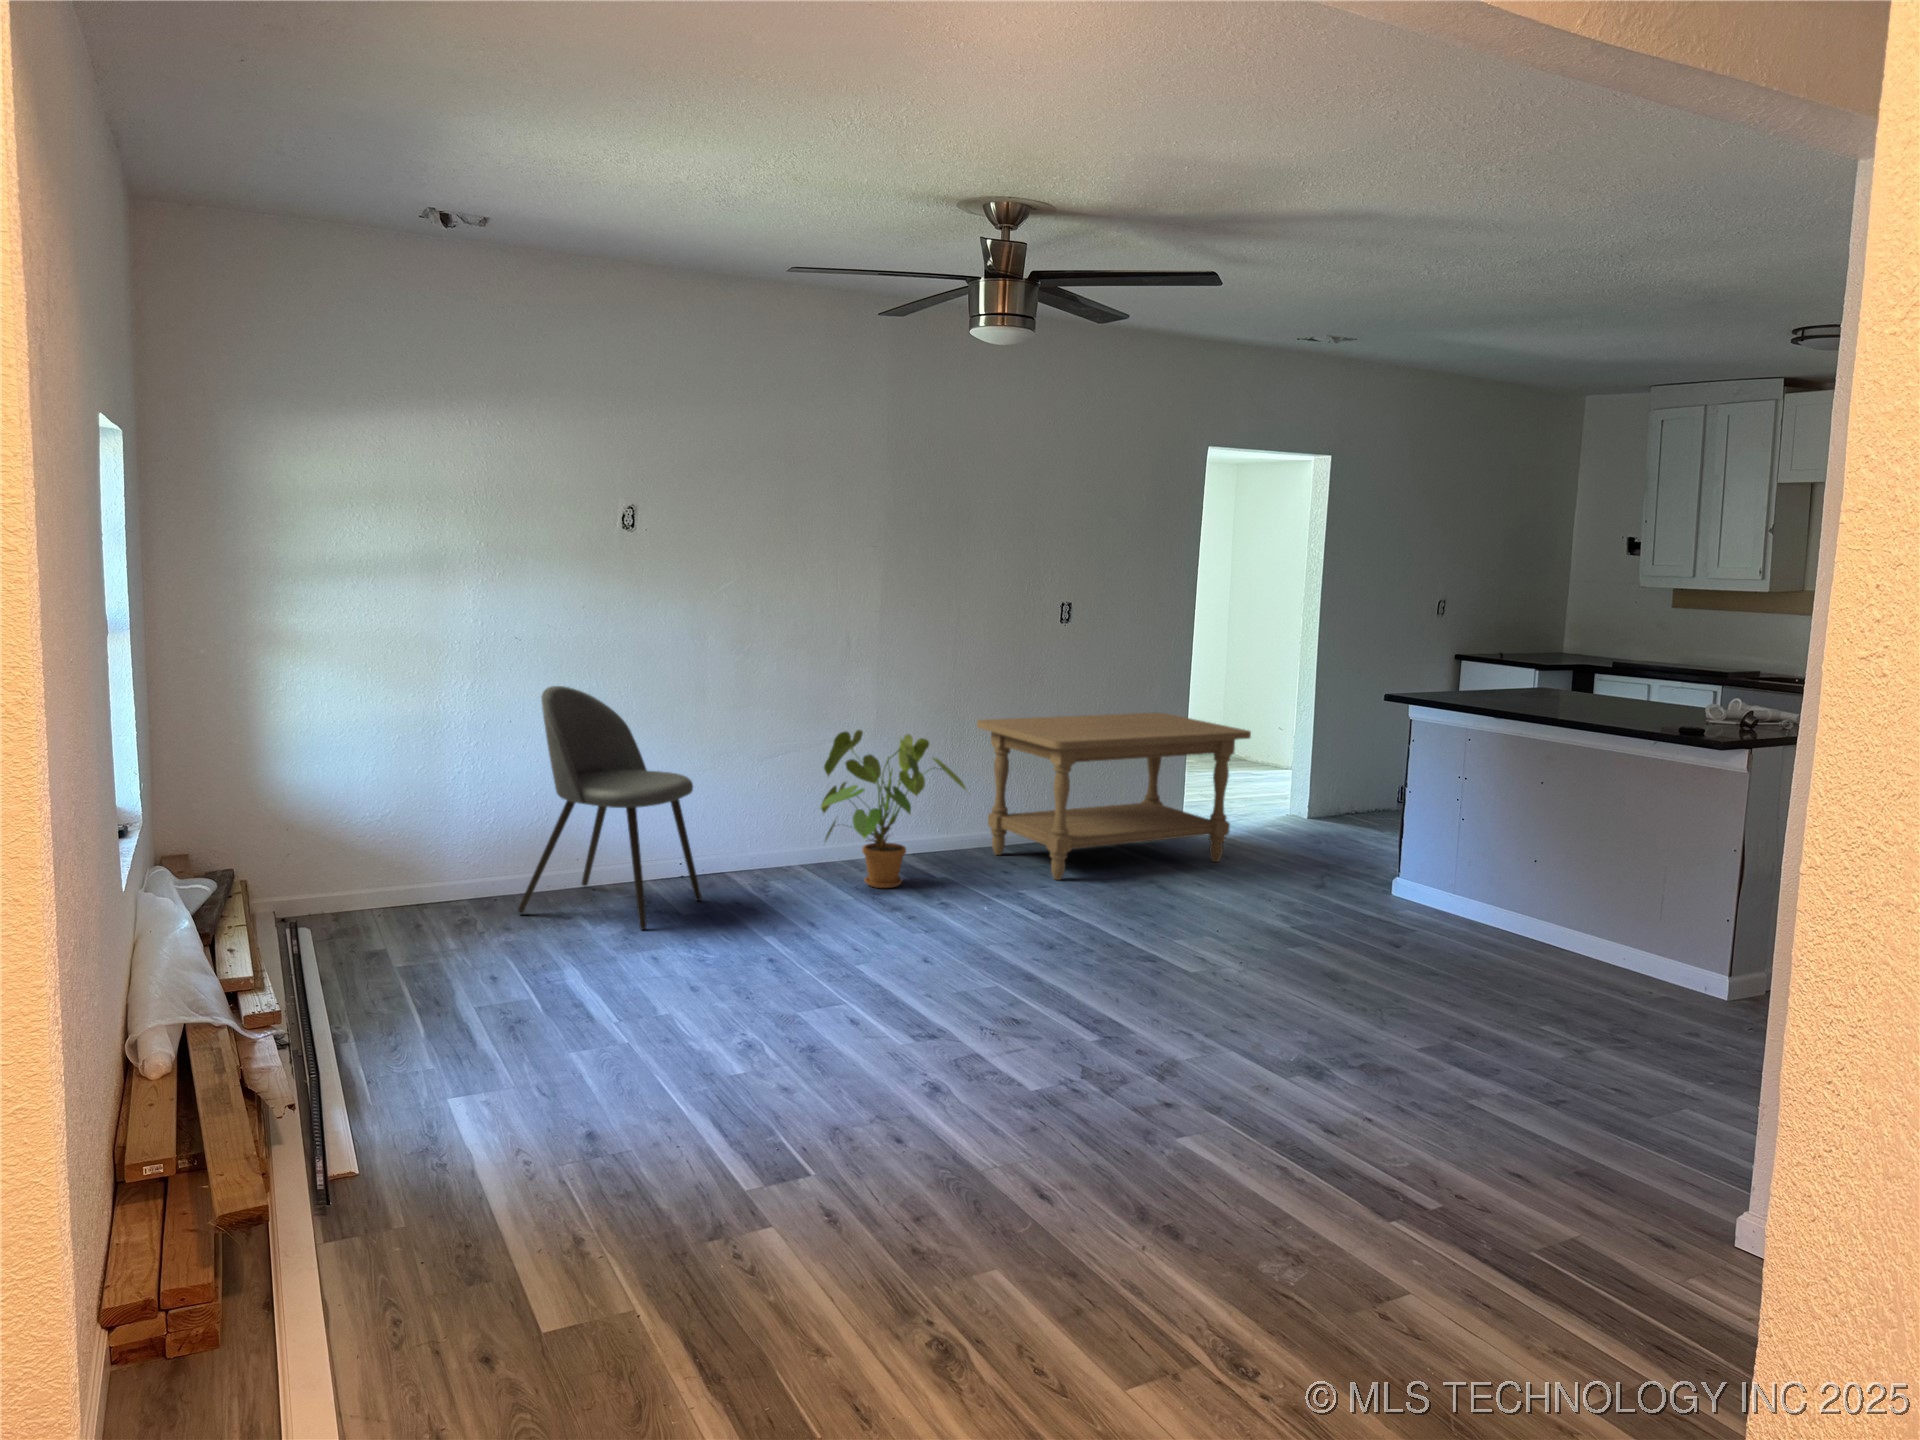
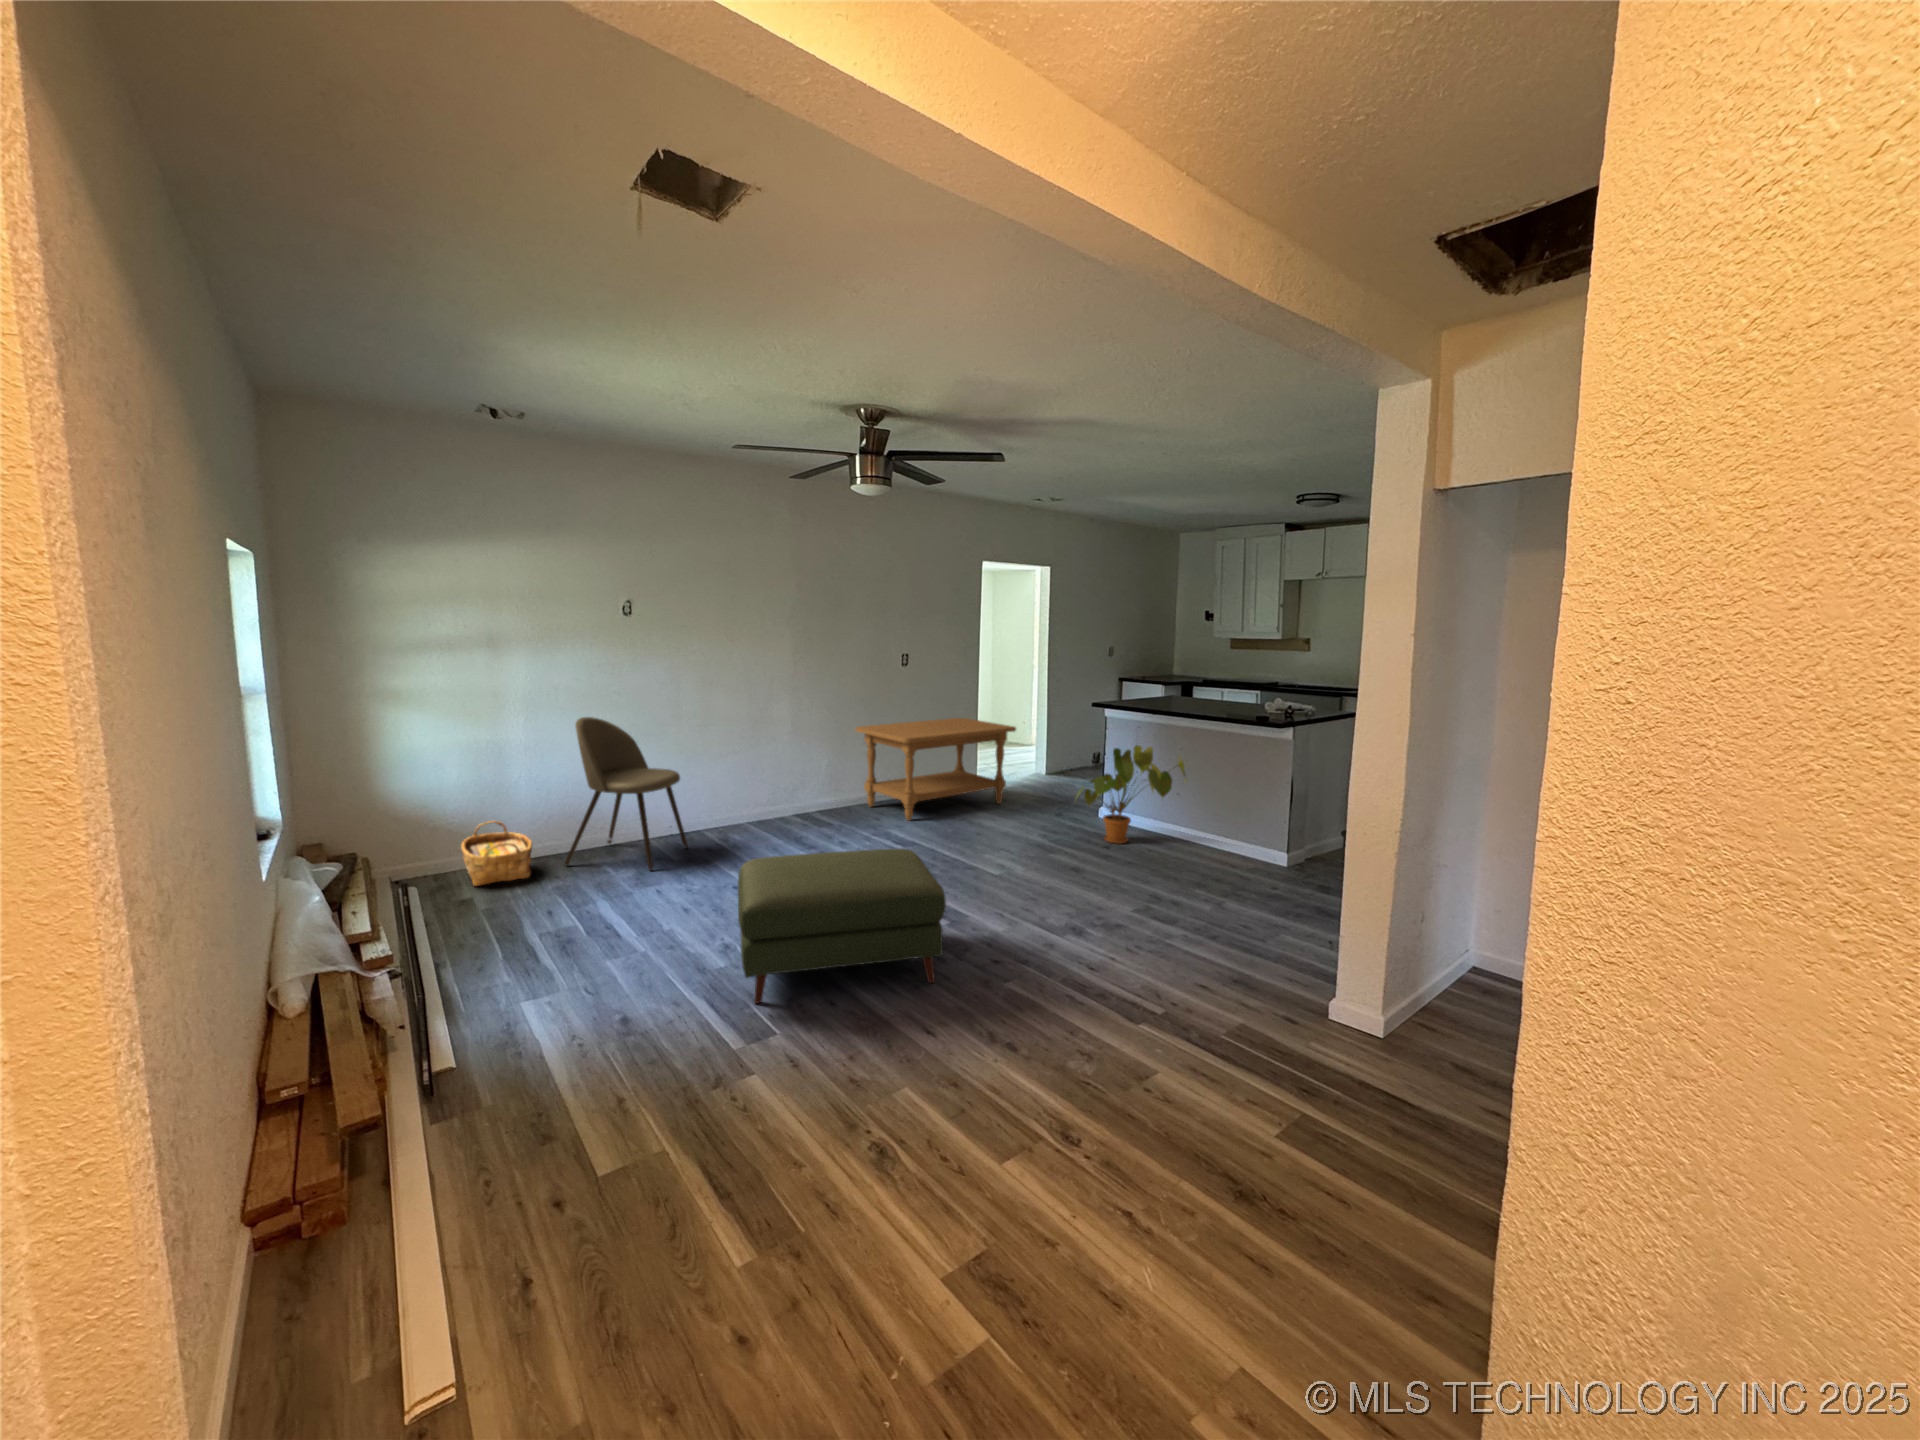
house plant: present [821,730,966,888] -> present [1076,745,1187,844]
woven basket: none [374,838,473,934] -> present [461,821,532,886]
ottoman: none [761,912,1084,1131] -> present [738,849,946,1004]

